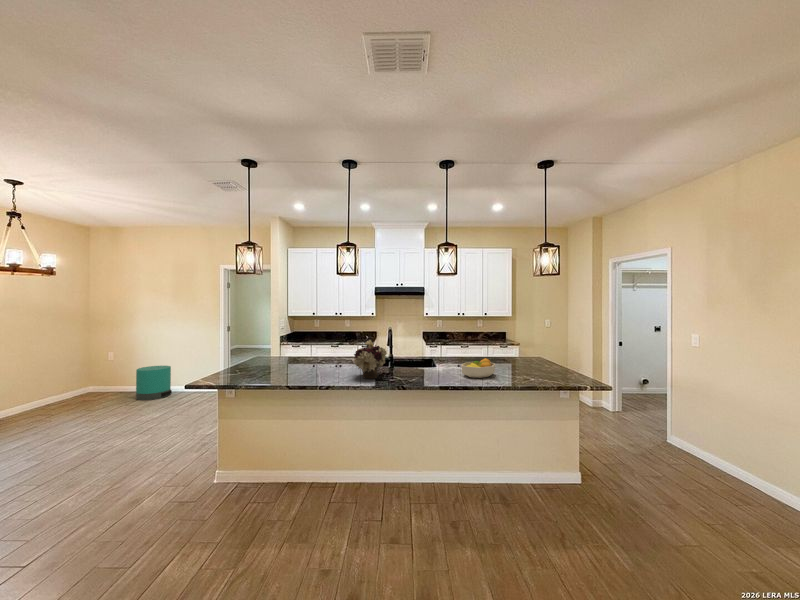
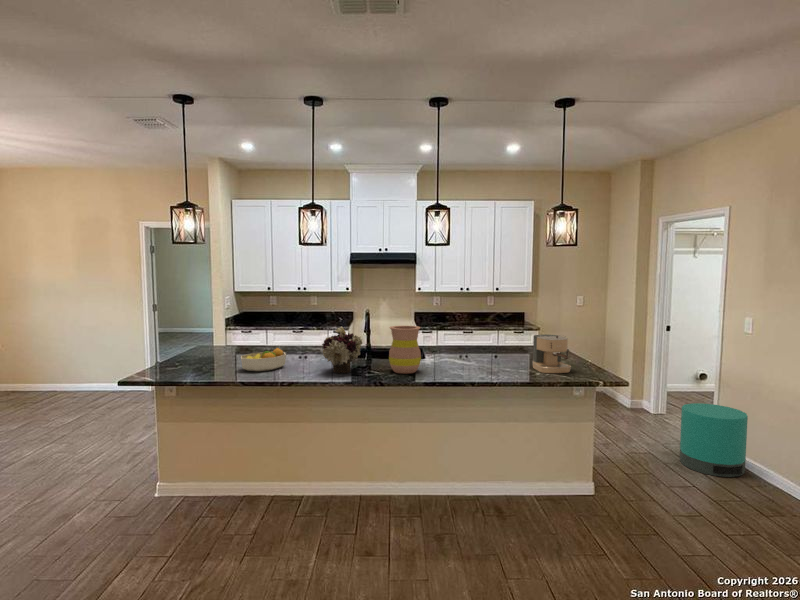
vase: none [408,340,435,379] -> present [389,326,421,373]
coffee maker: none [526,347,559,379] -> present [533,334,571,373]
fruit bowl: present [461,358,495,378] -> present [241,348,286,371]
trash can: present [136,366,172,400] -> present [680,403,748,477]

